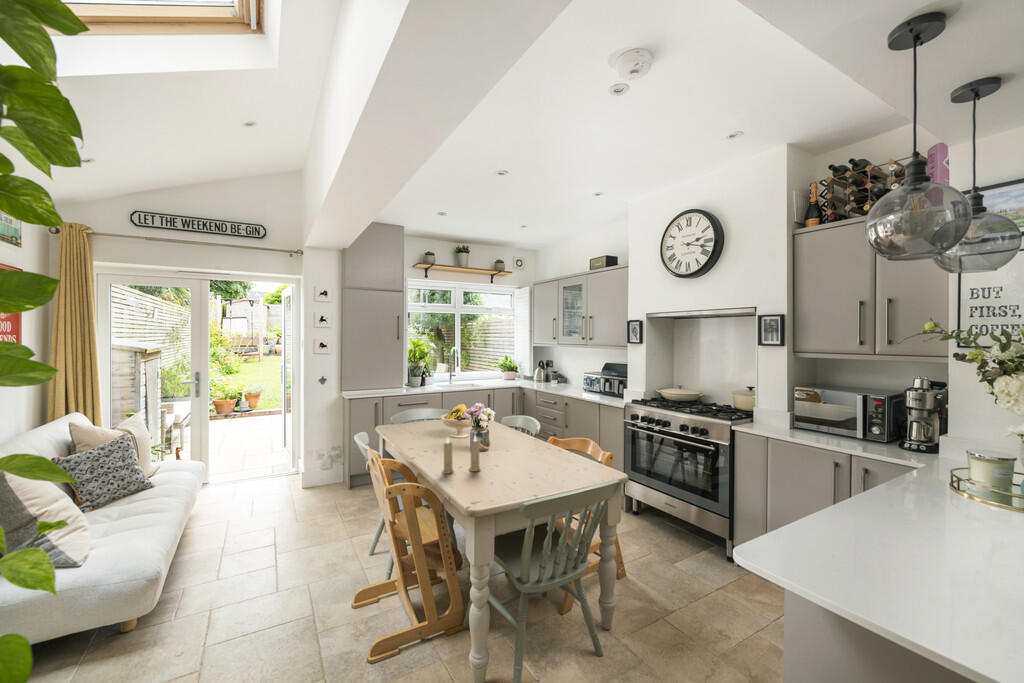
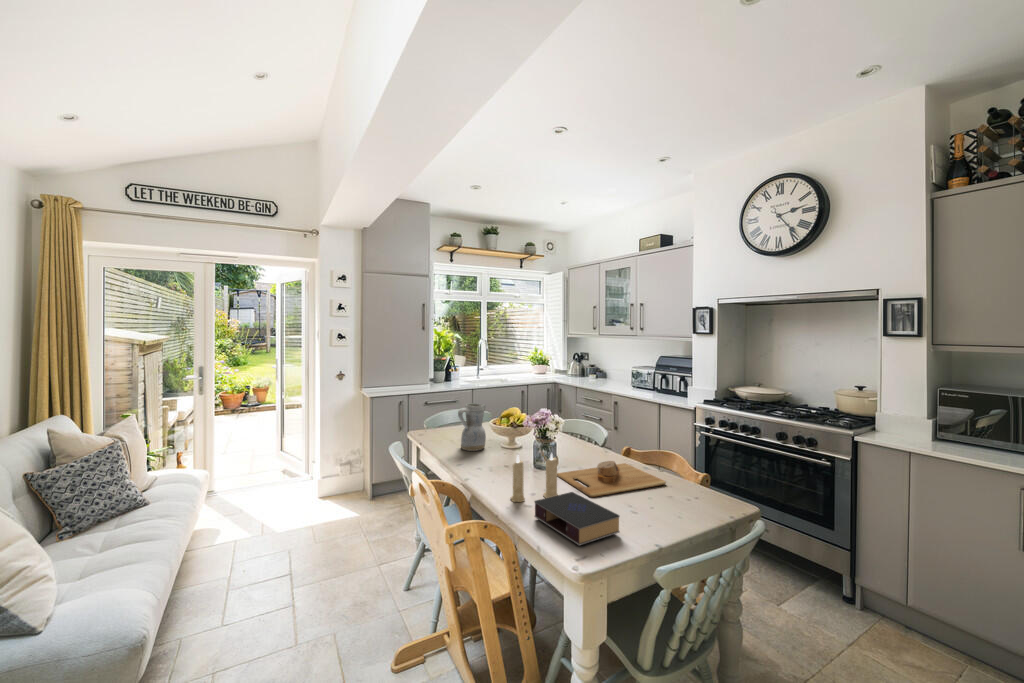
ceramic pitcher: none [413,401,437,440] -> present [458,403,486,451]
cutting board: none [487,445,570,470] -> present [557,461,666,497]
book: none [455,464,514,498] -> present [535,492,620,546]

